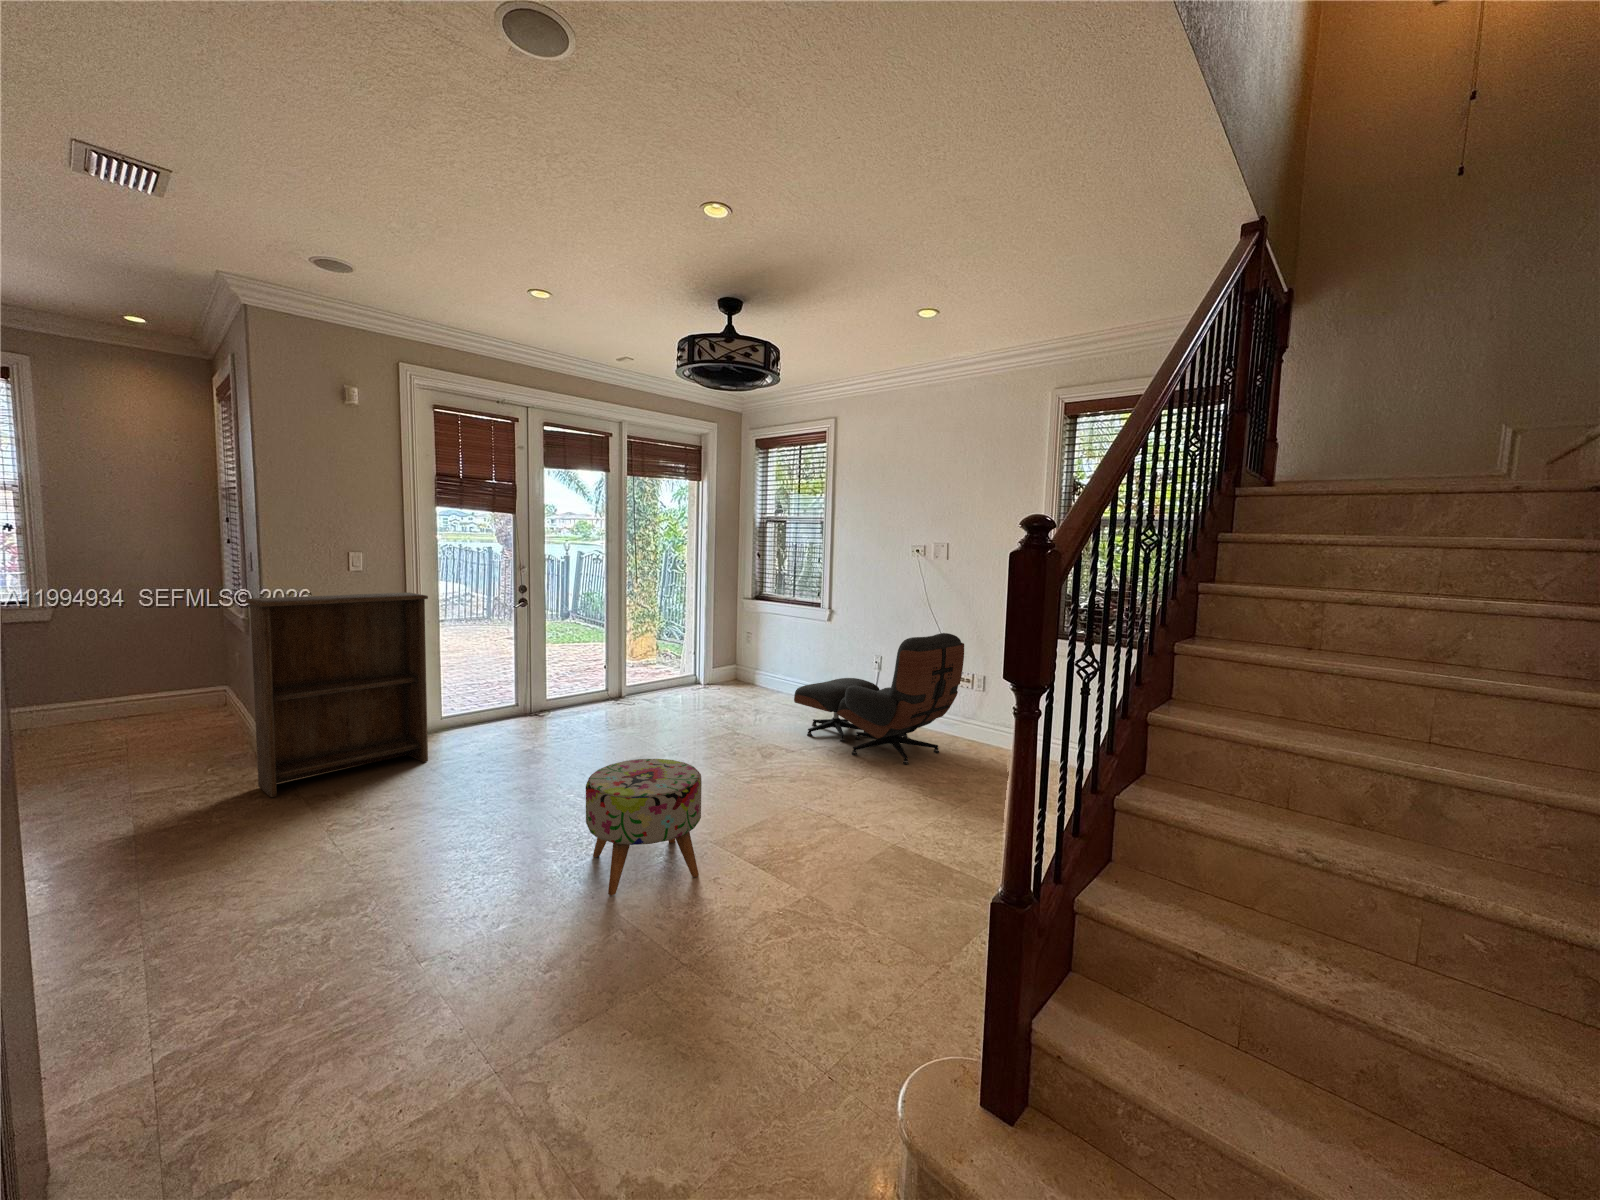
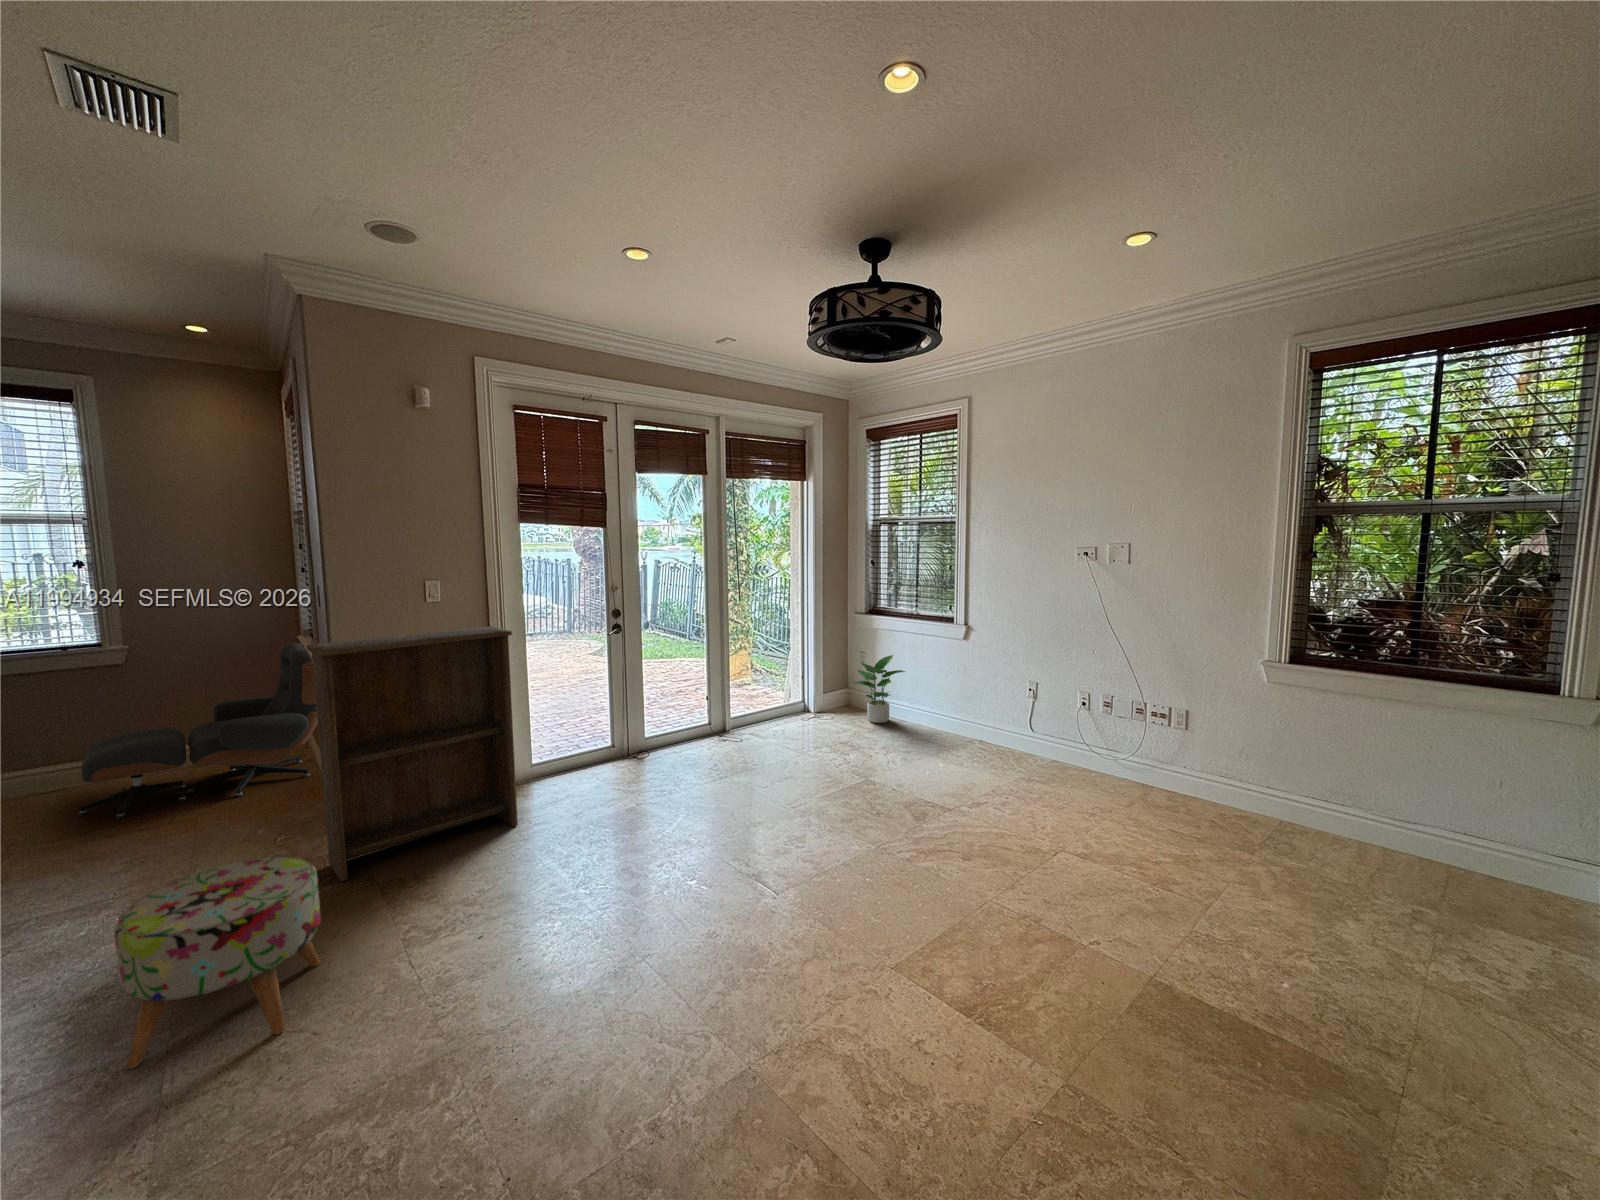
lounge chair: present [794,633,964,764] -> present [78,643,318,818]
potted plant: none [736,635,783,693] -> present [854,655,905,723]
ottoman: present [586,759,702,895] -> present [114,857,321,1068]

